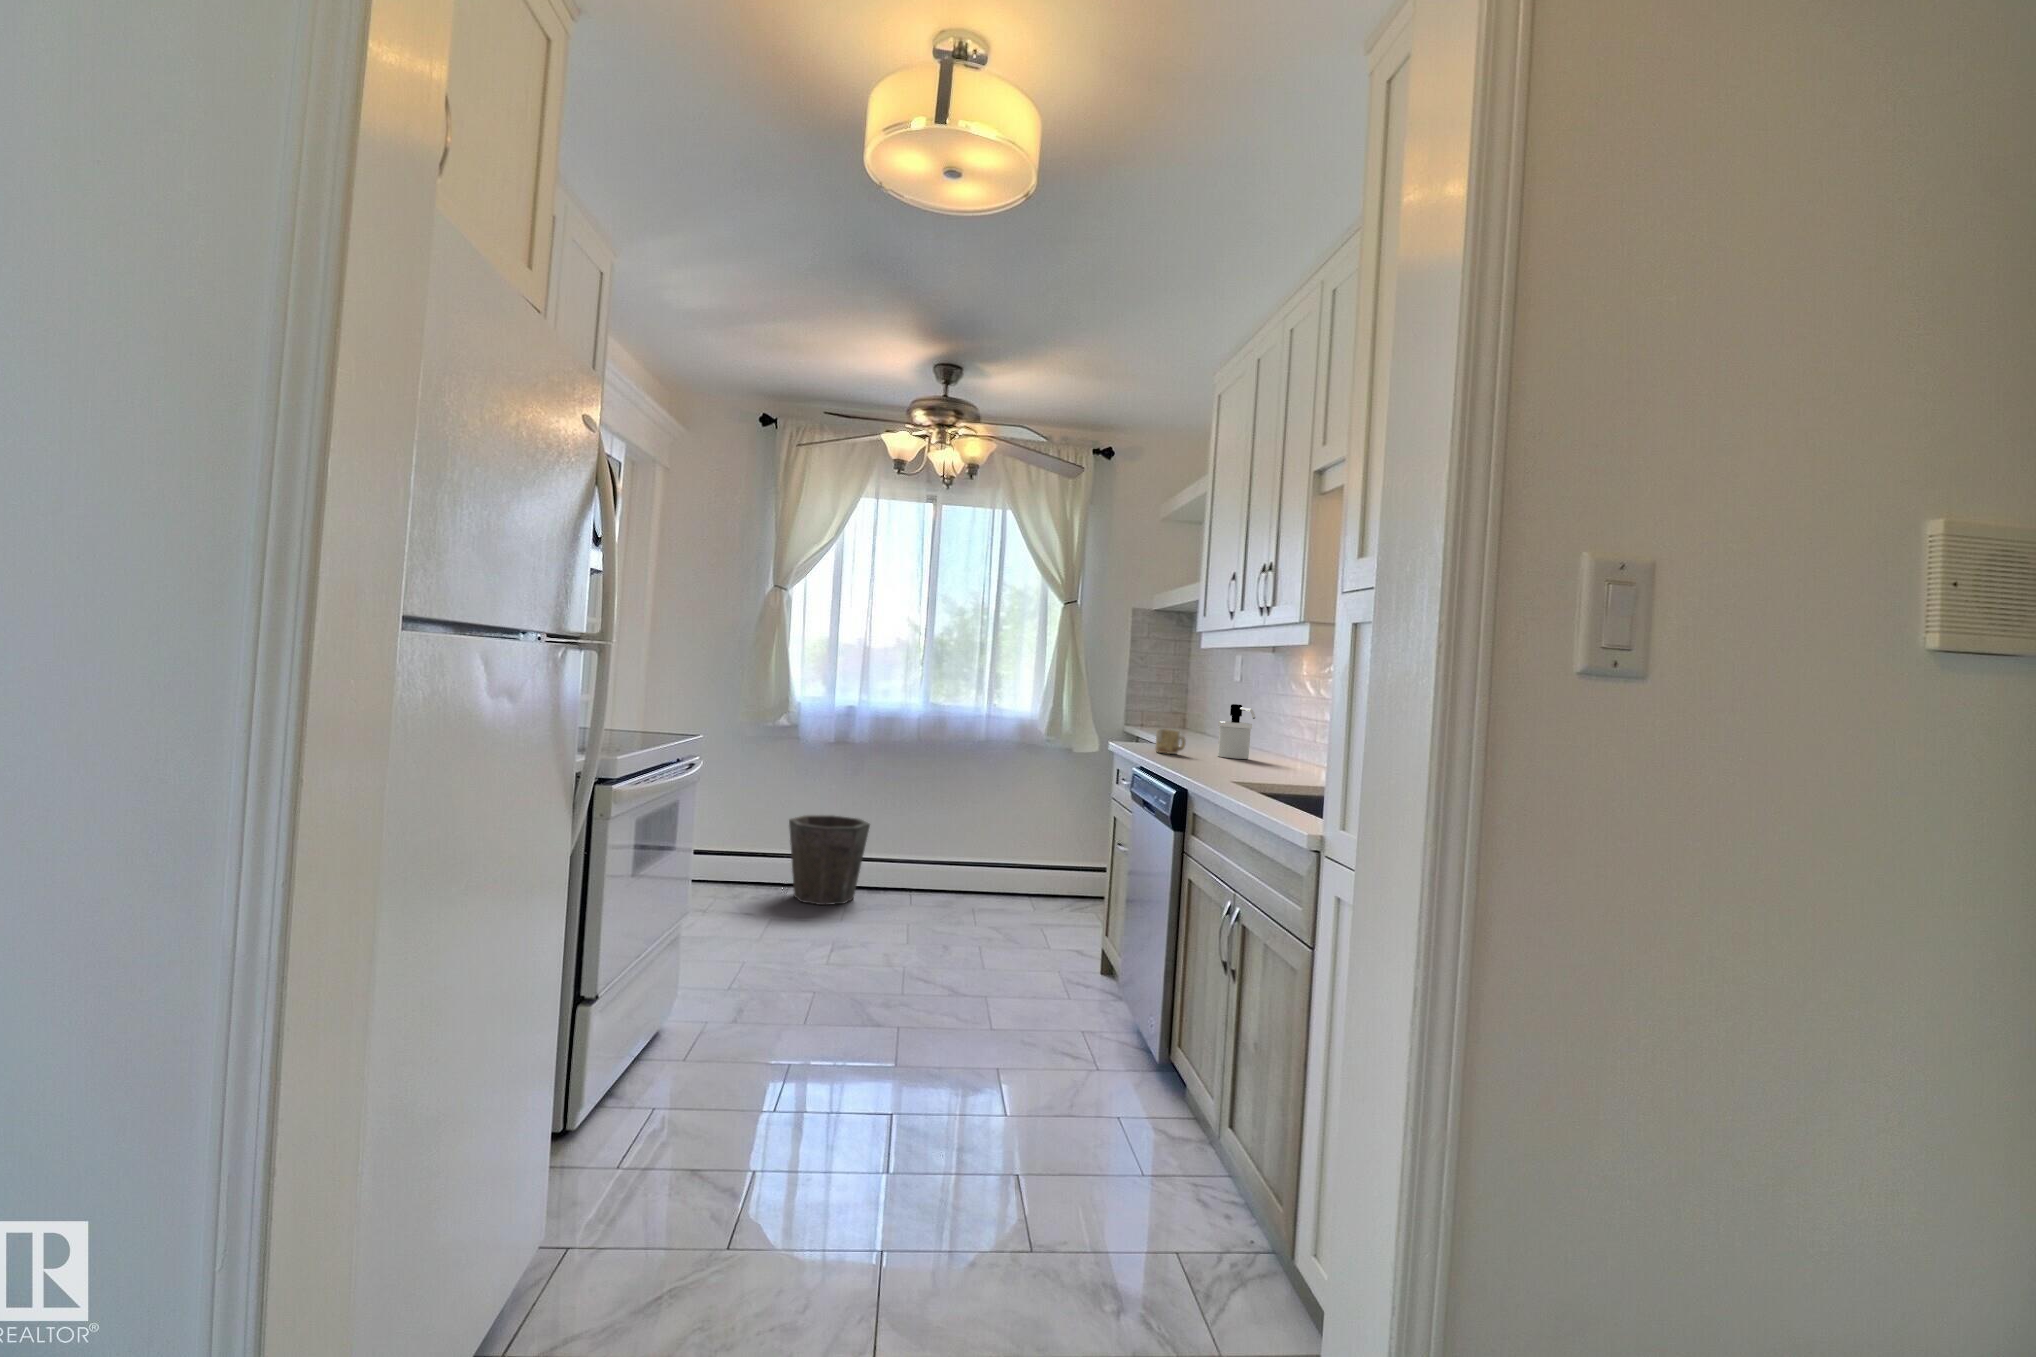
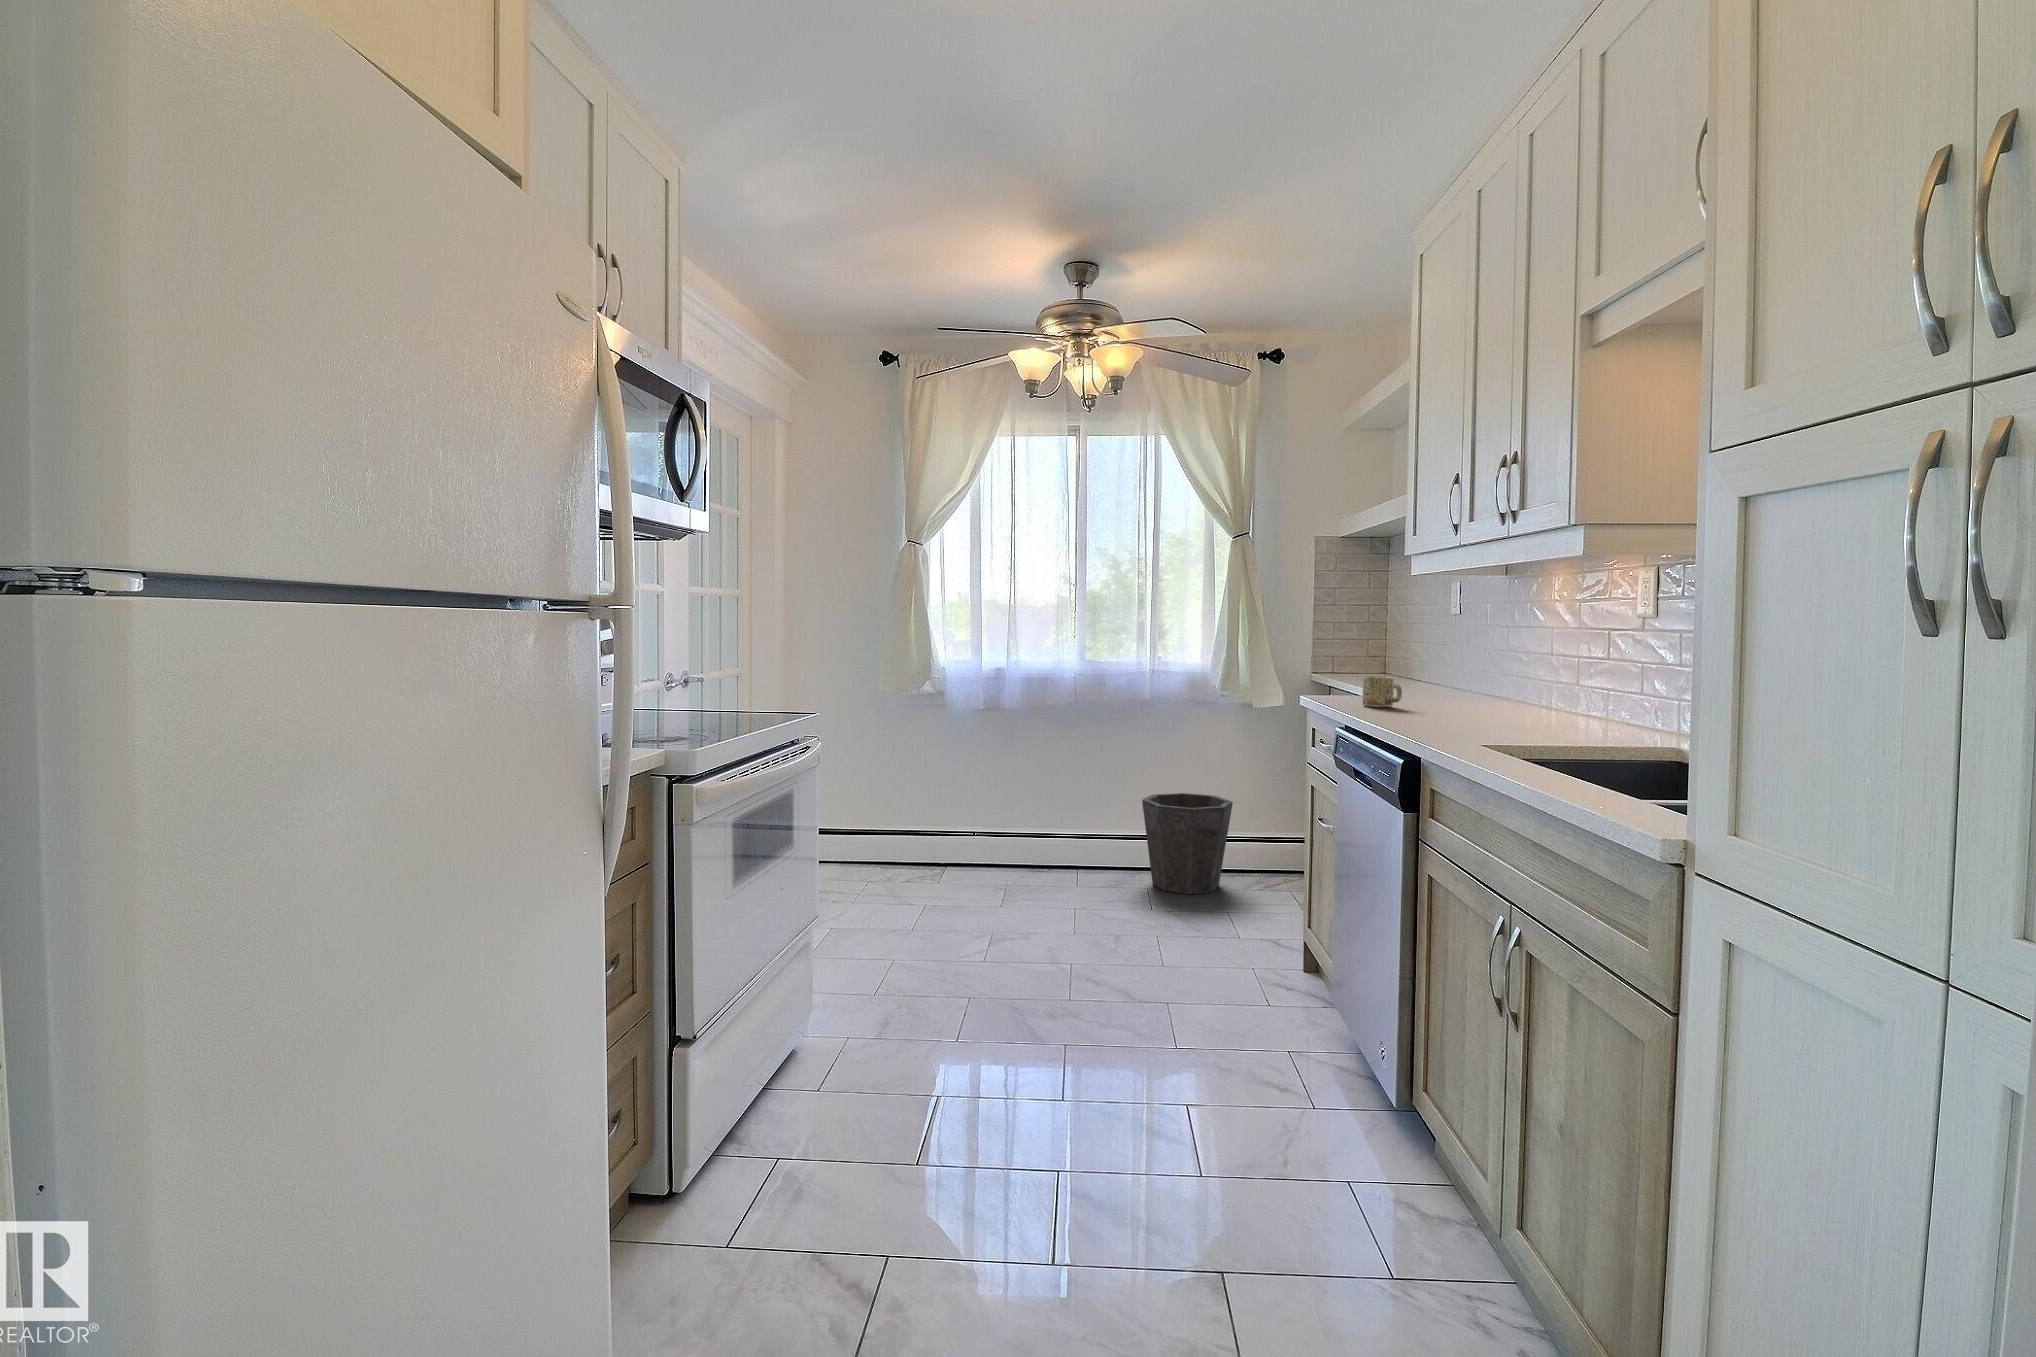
soap dispenser: present [1217,704,1255,759] -> none [1443,641,1494,709]
waste bin: present [789,815,870,905] -> present [1142,793,1233,894]

